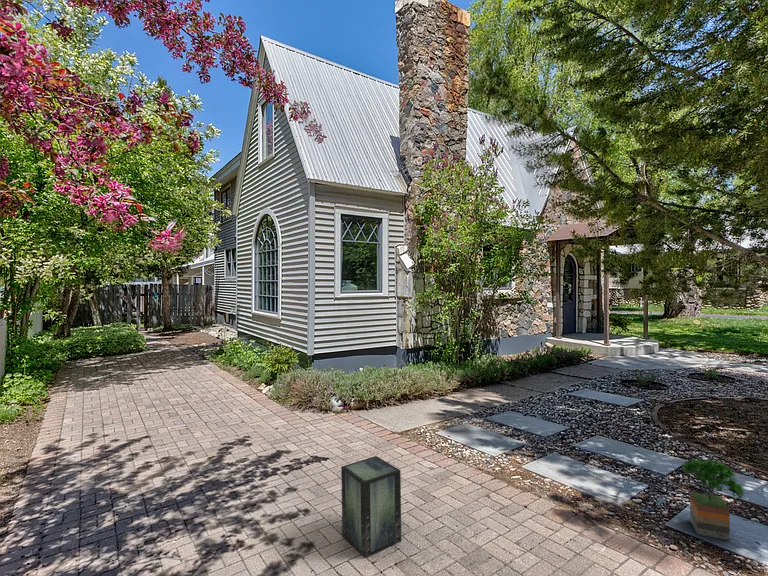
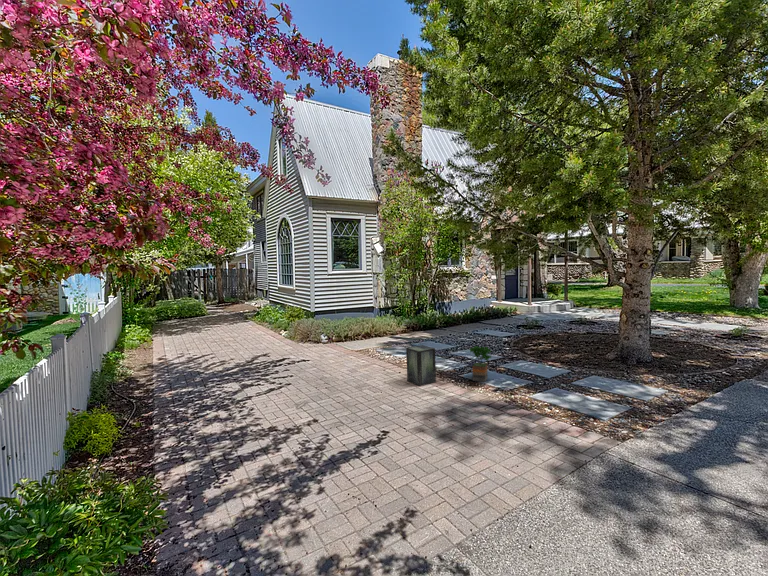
storage box: present [341,456,401,558] -> present [406,345,436,386]

